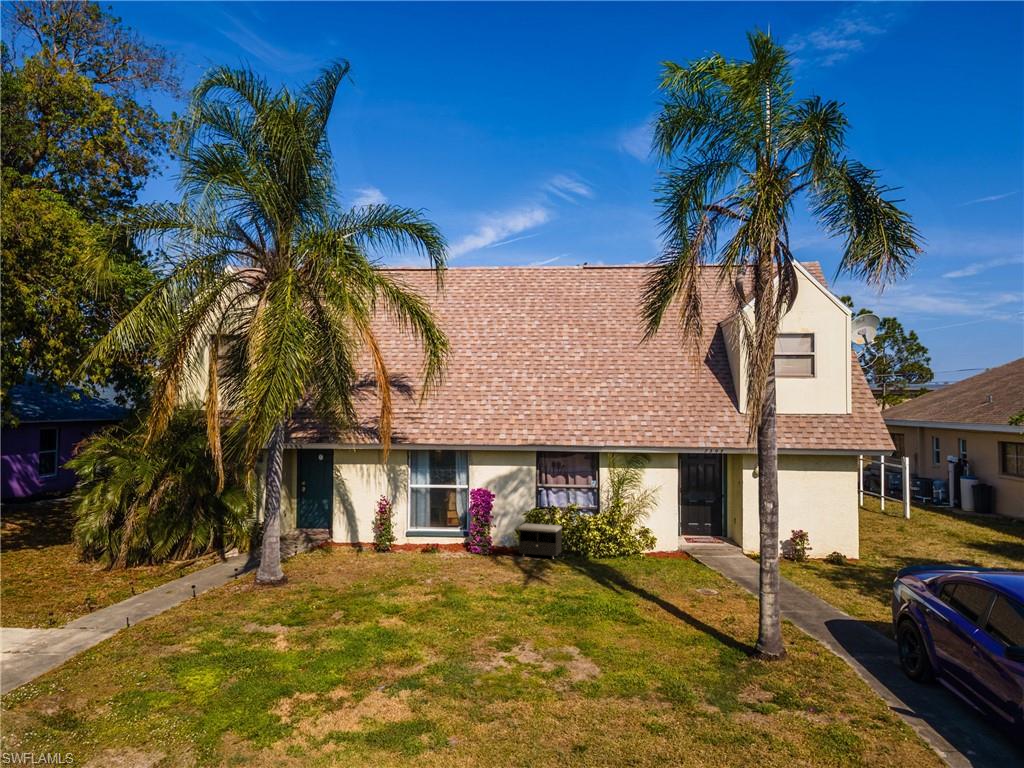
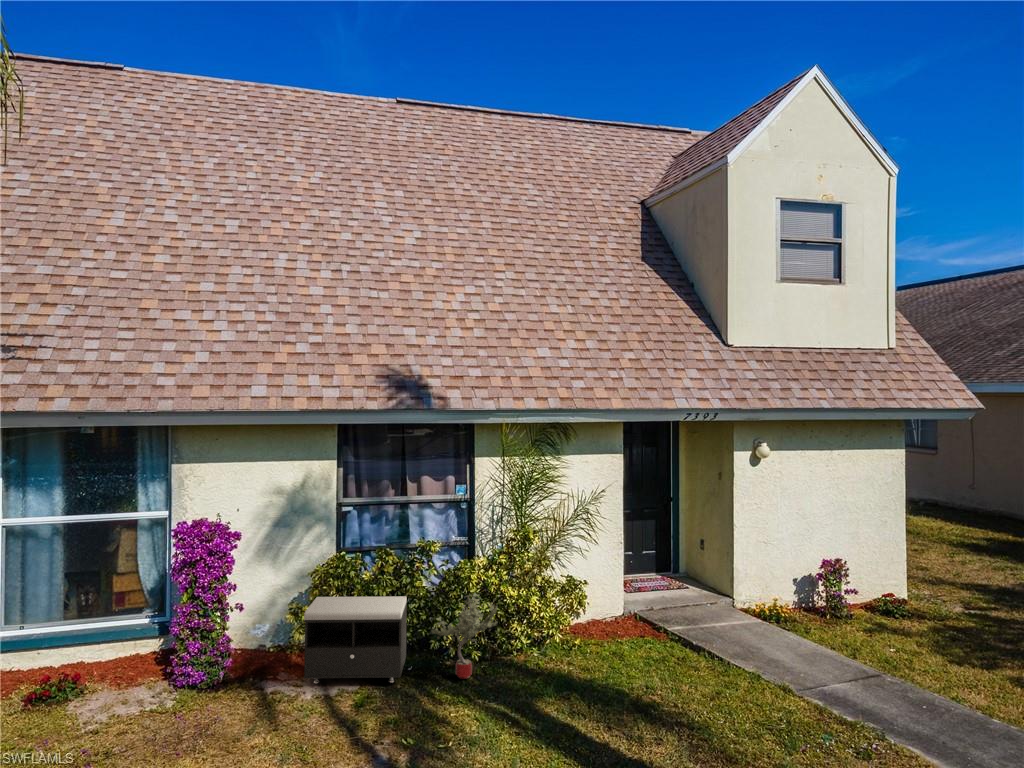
potted tree: none [569,525,597,560] -> present [431,593,497,679]

